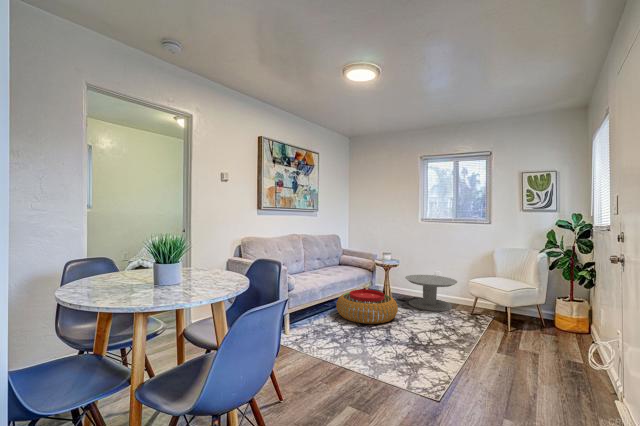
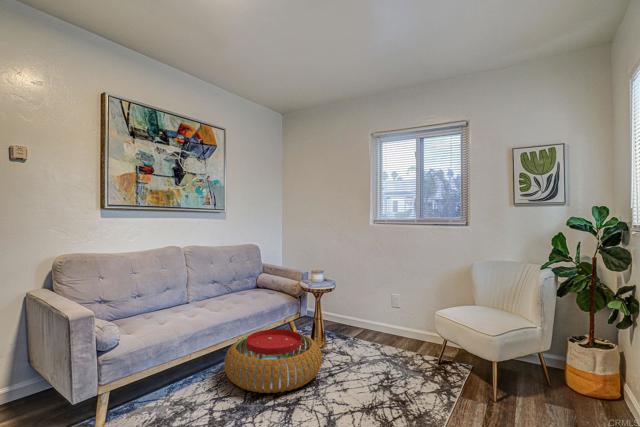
side table: present [405,275,457,311] -> none [346,300,421,359]

